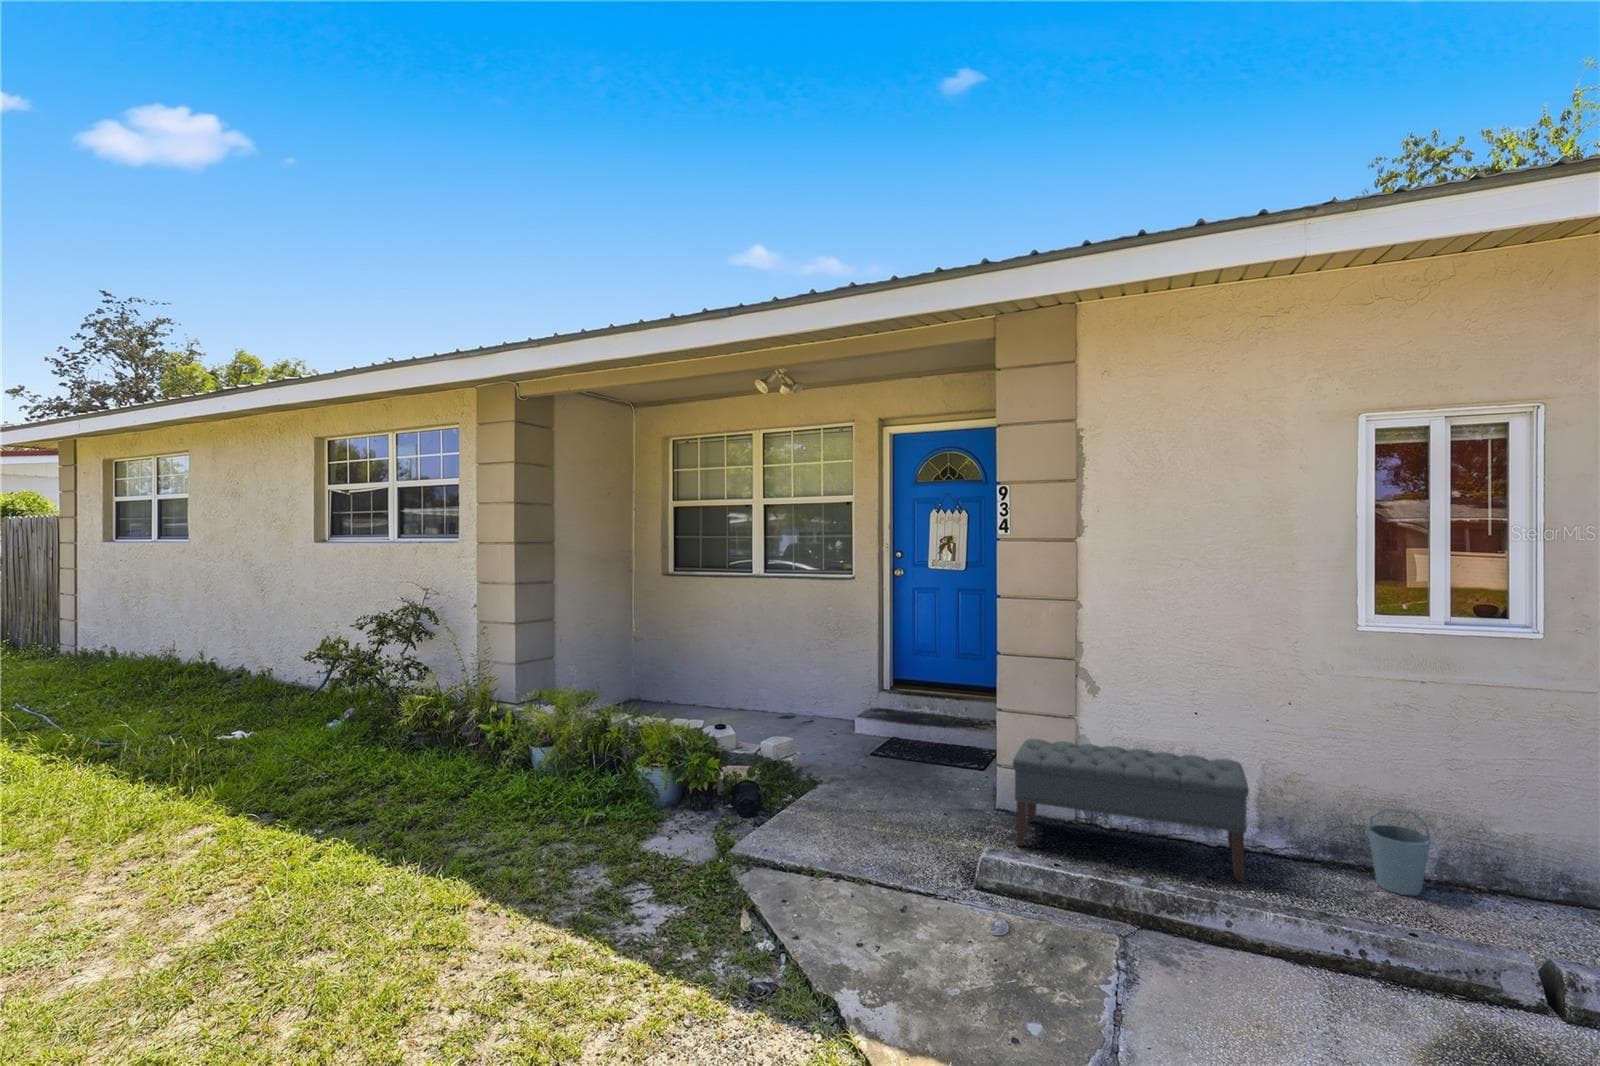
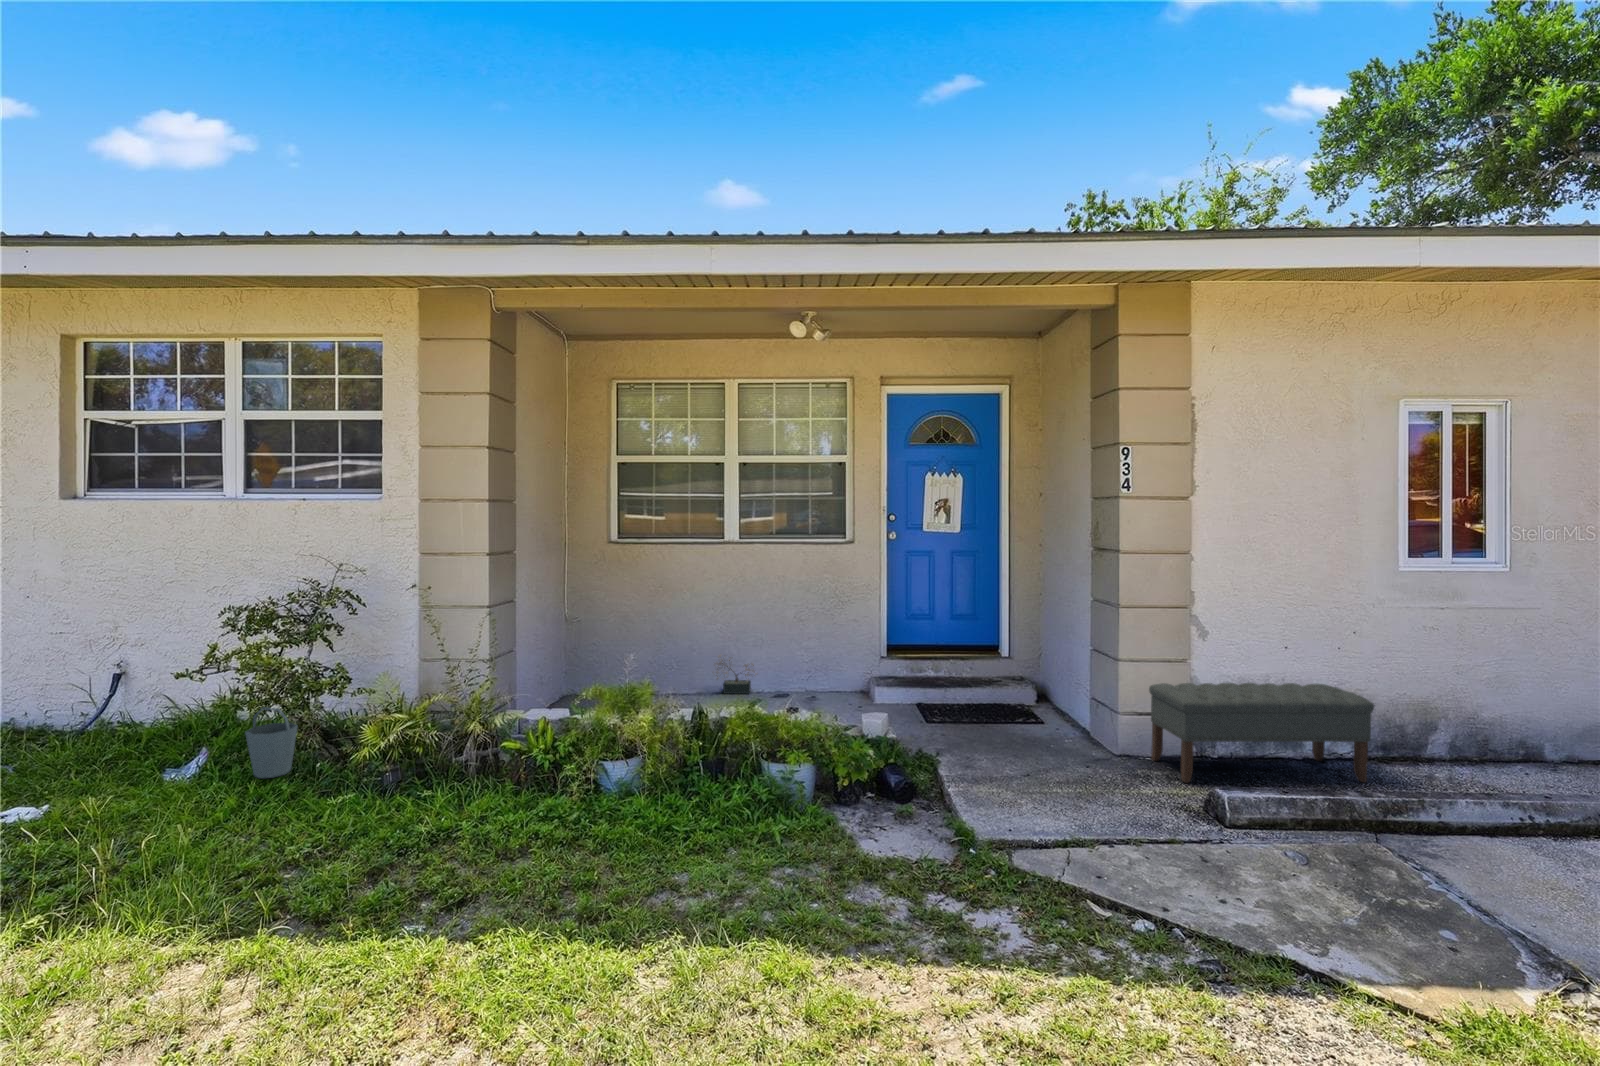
decorative plant: none [728,677,770,715] -> present [714,655,755,694]
bucket: present [1368,808,1431,895] -> present [245,708,298,778]

